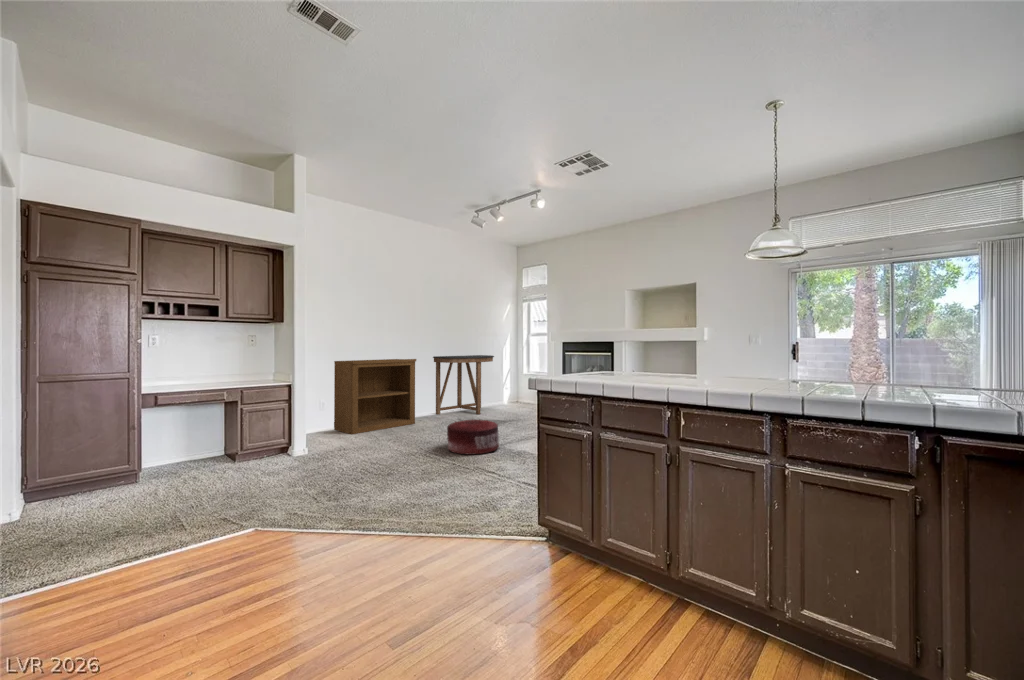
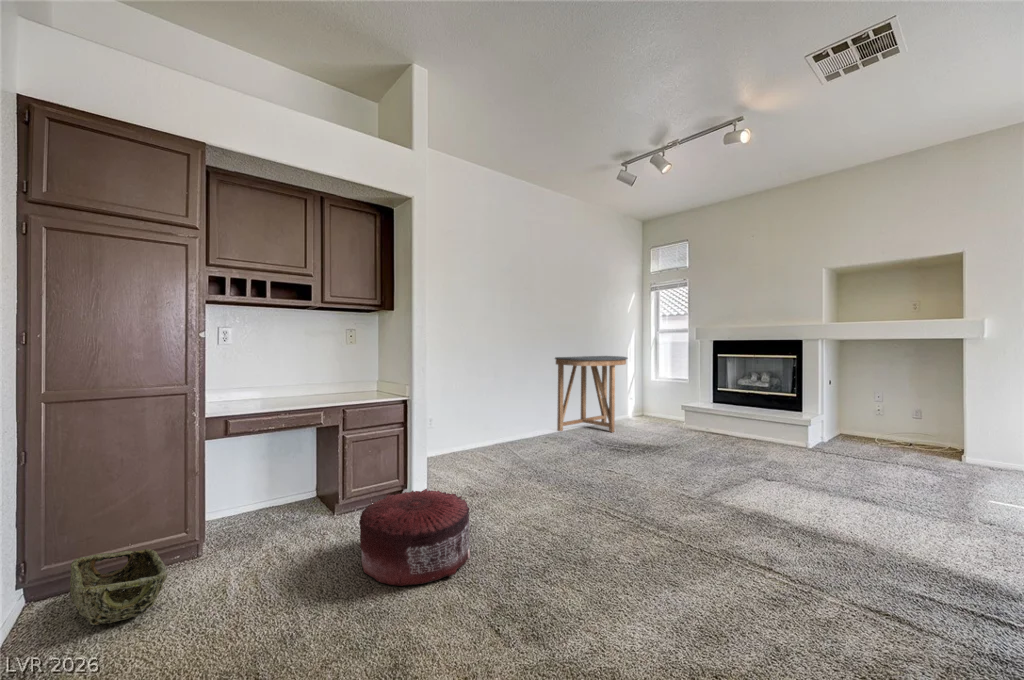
bookshelf: present [334,359,416,434] -> none [445,361,545,462]
pouf: present [447,420,499,455] -> present [359,489,470,586]
woven basket: none [58,473,121,506] -> present [70,549,168,625]

